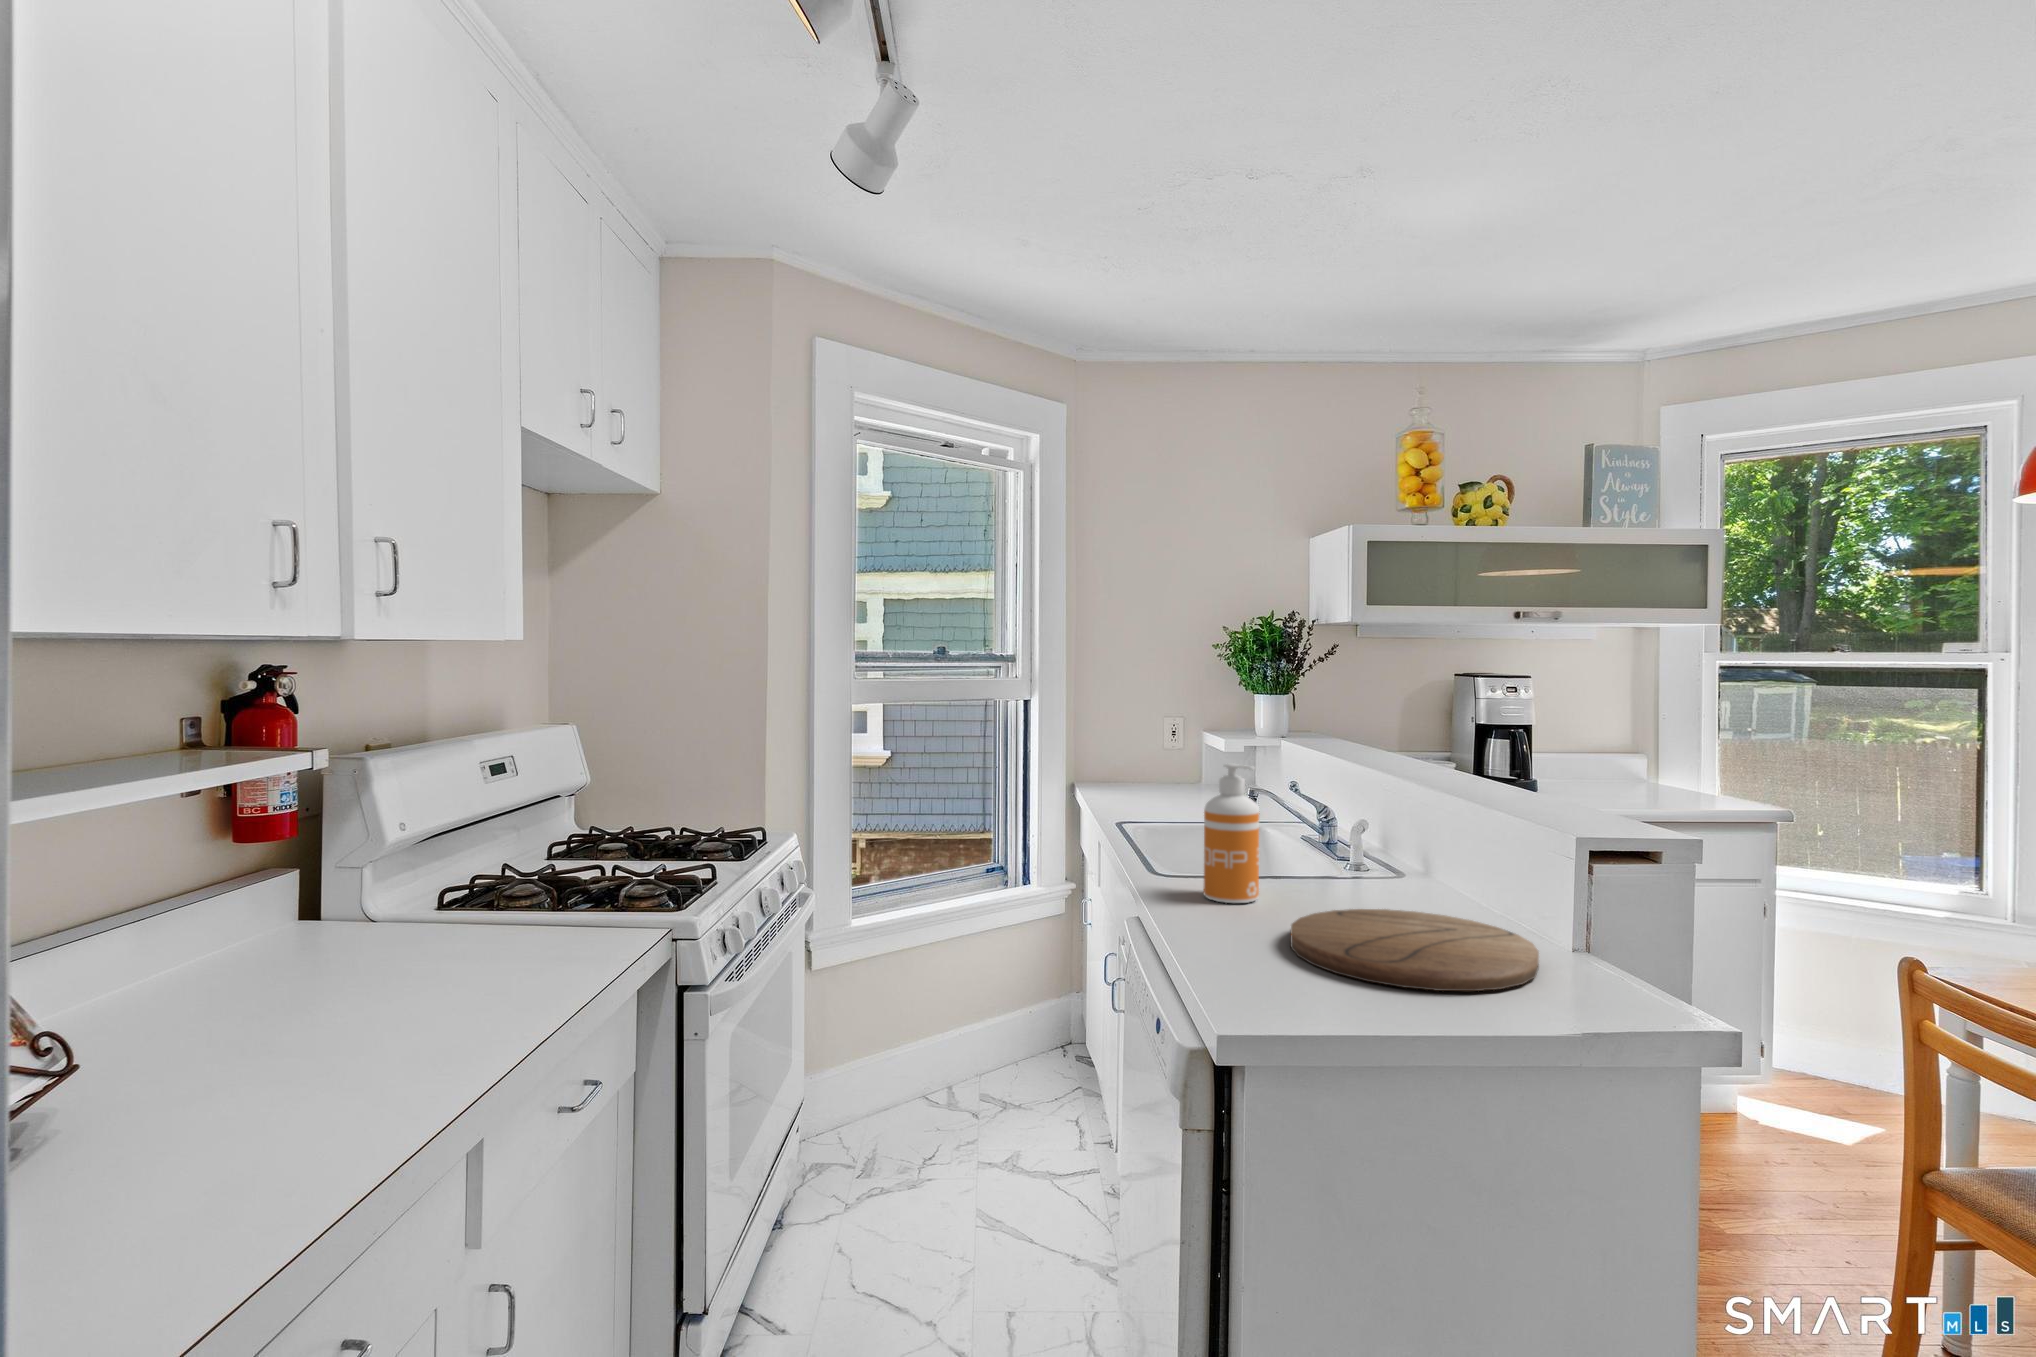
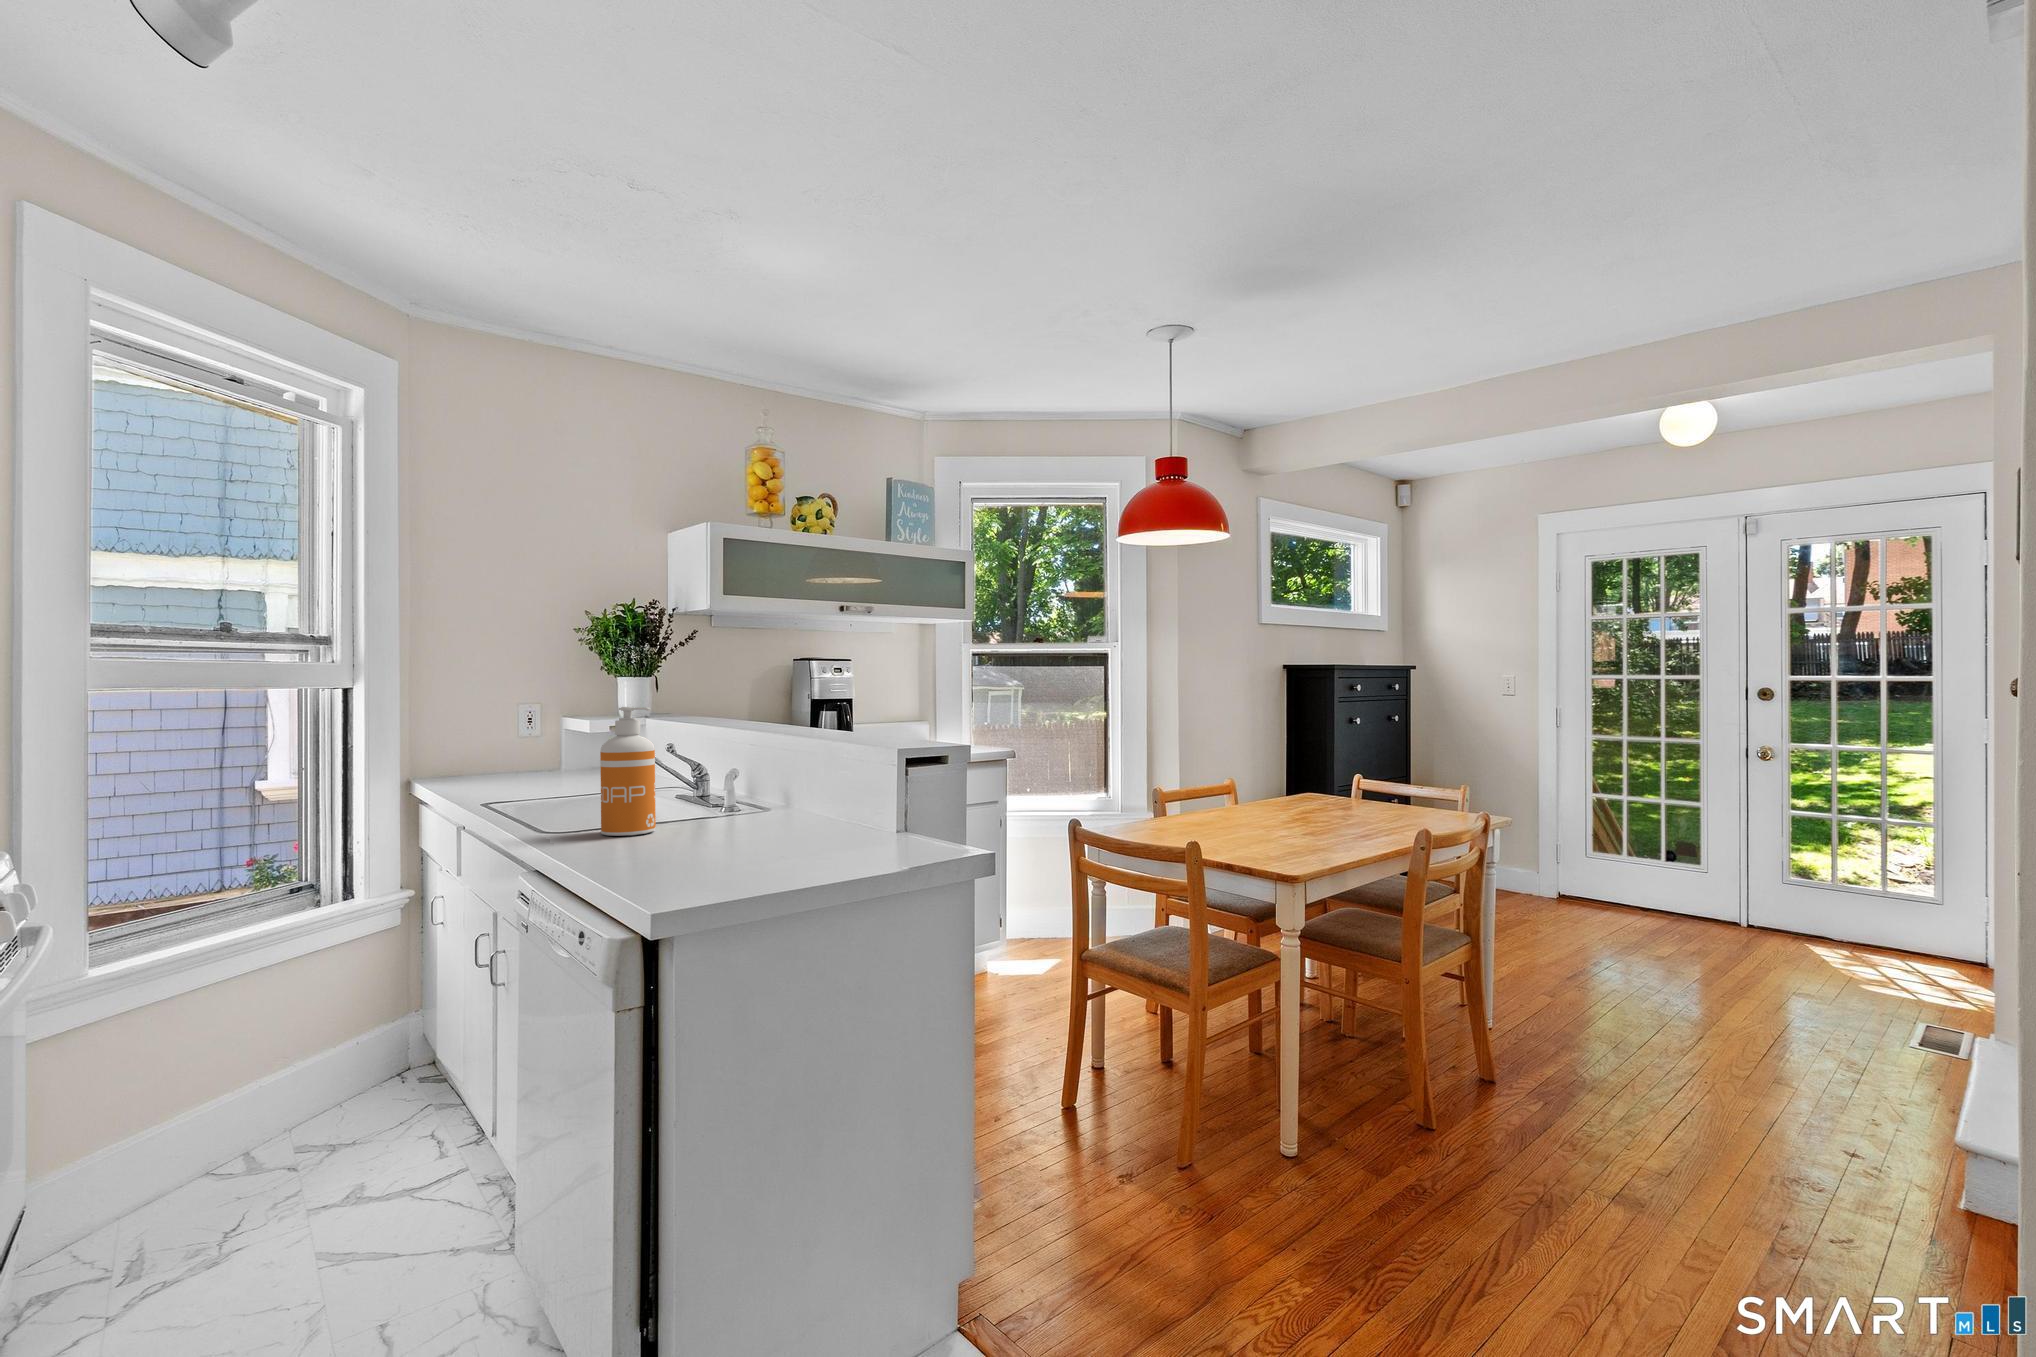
cutting board: present [1291,909,1539,991] -> none [696,817,893,861]

